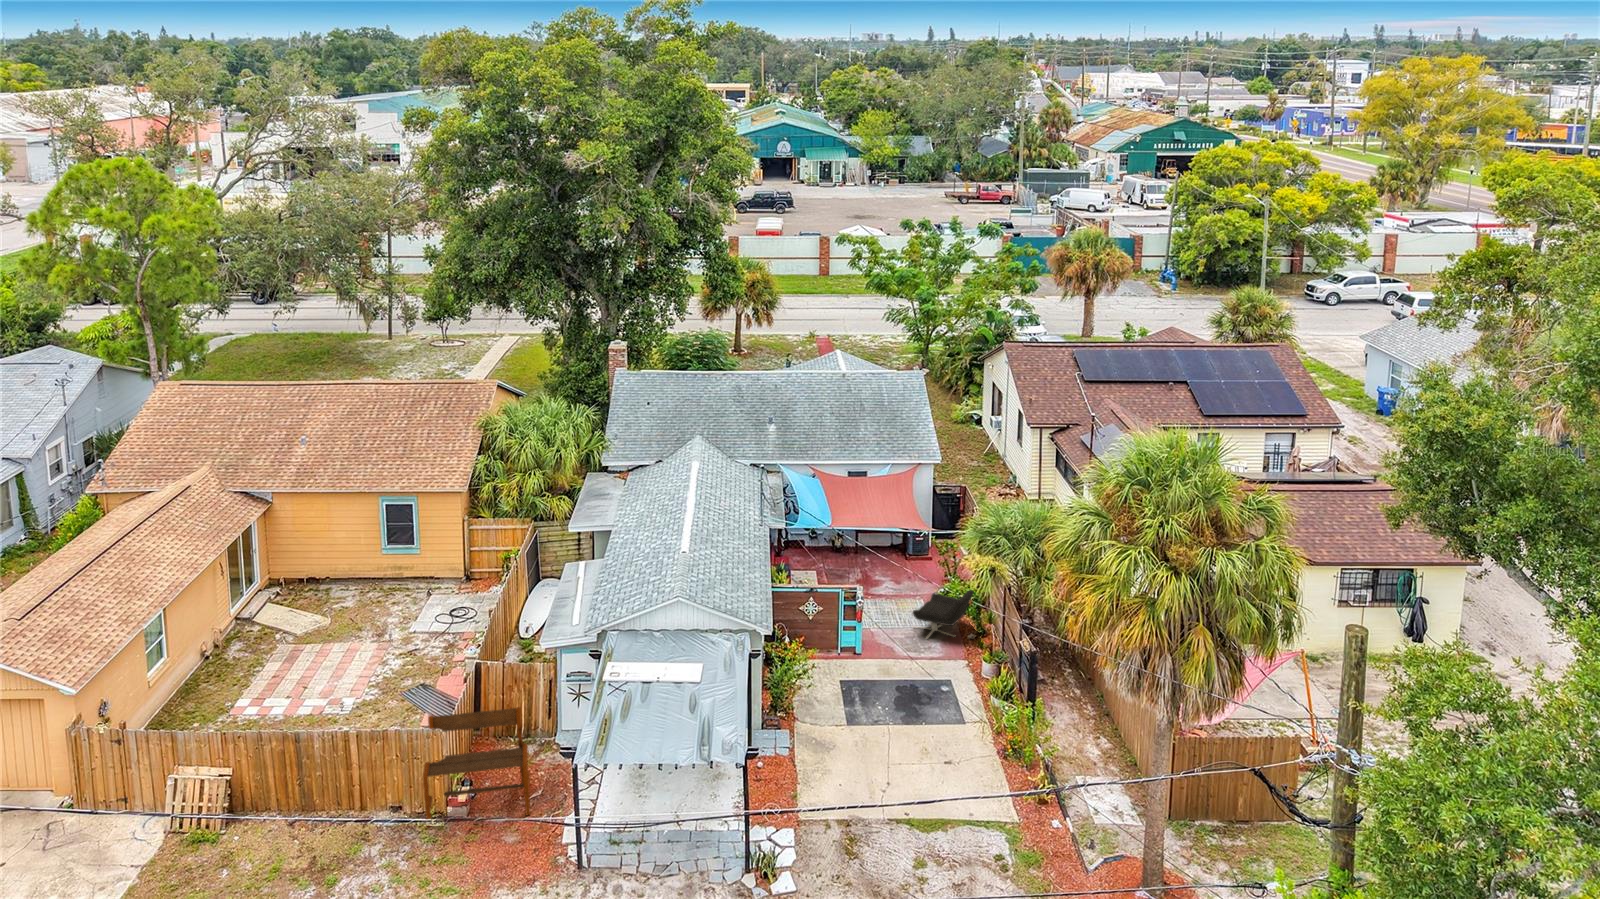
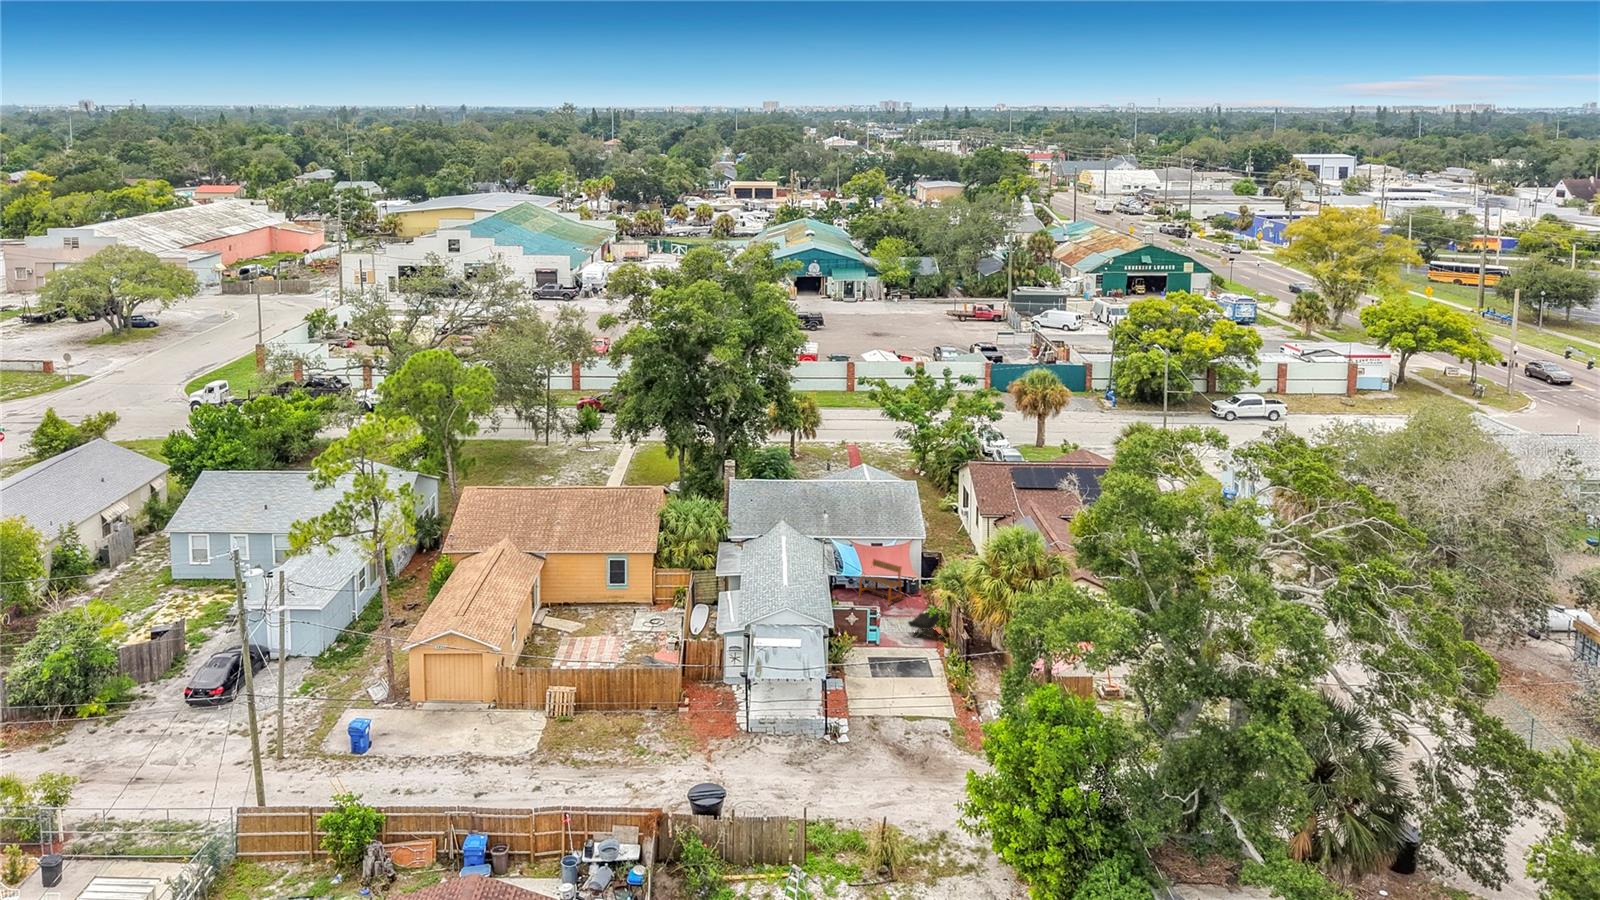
bench: present [423,707,530,826] -> present [859,559,902,606]

